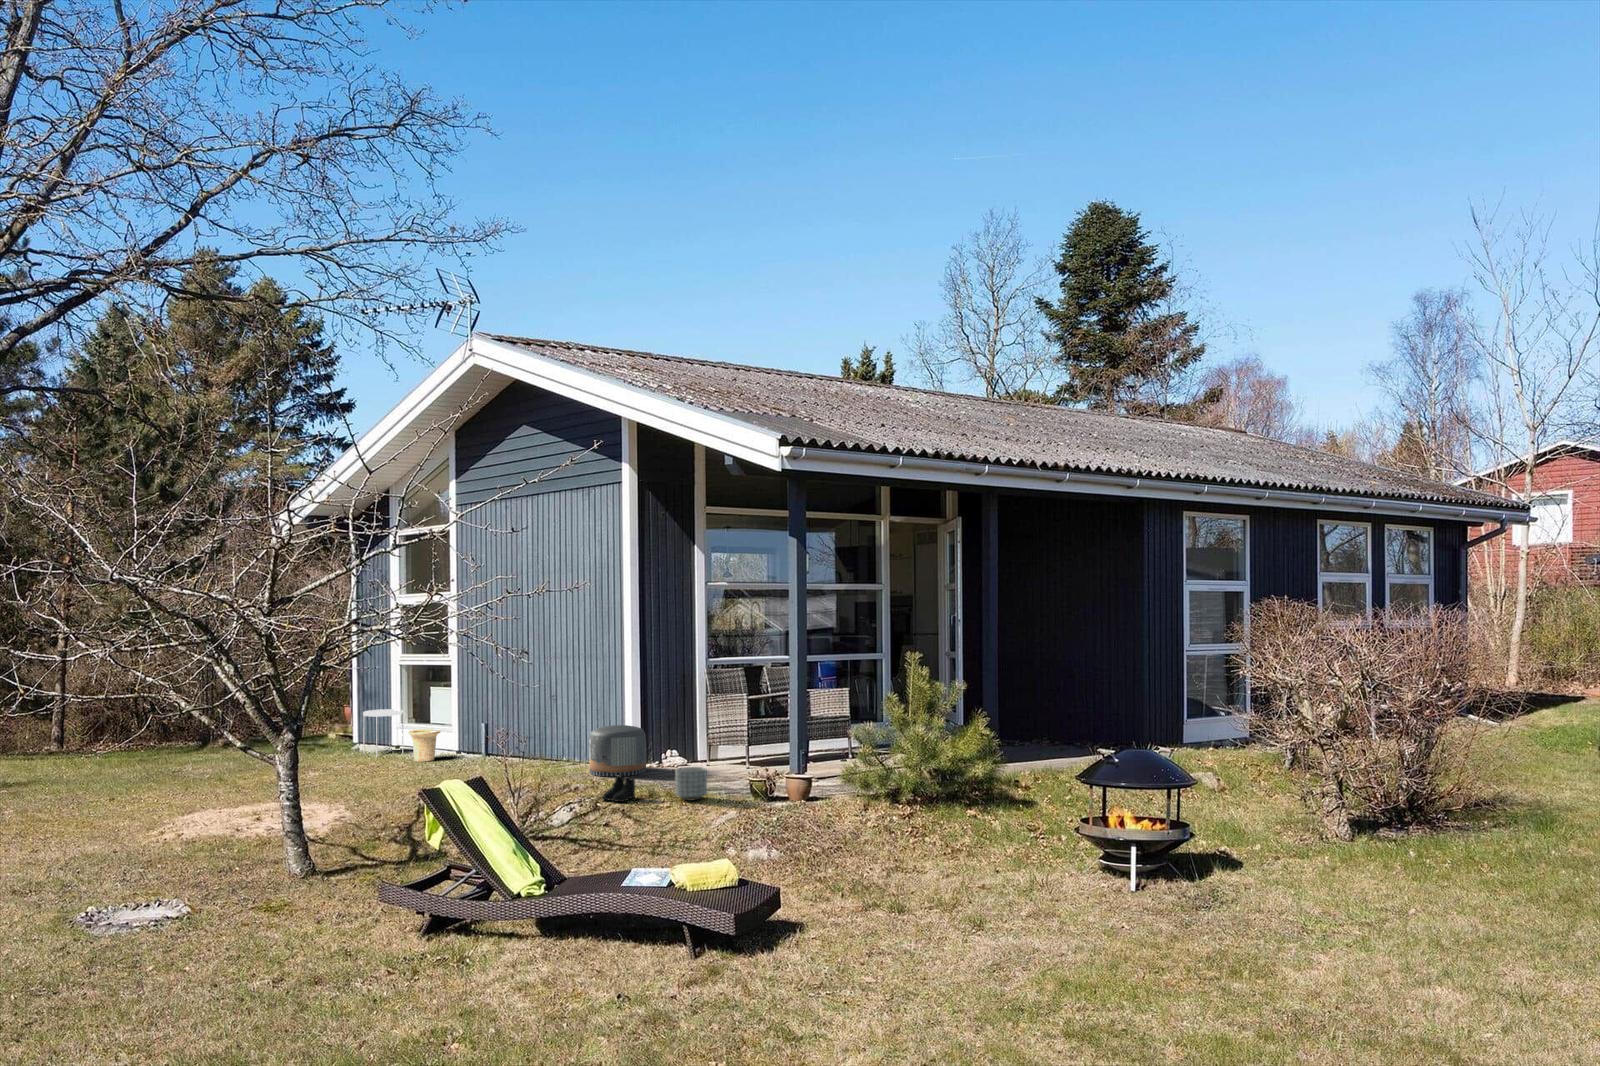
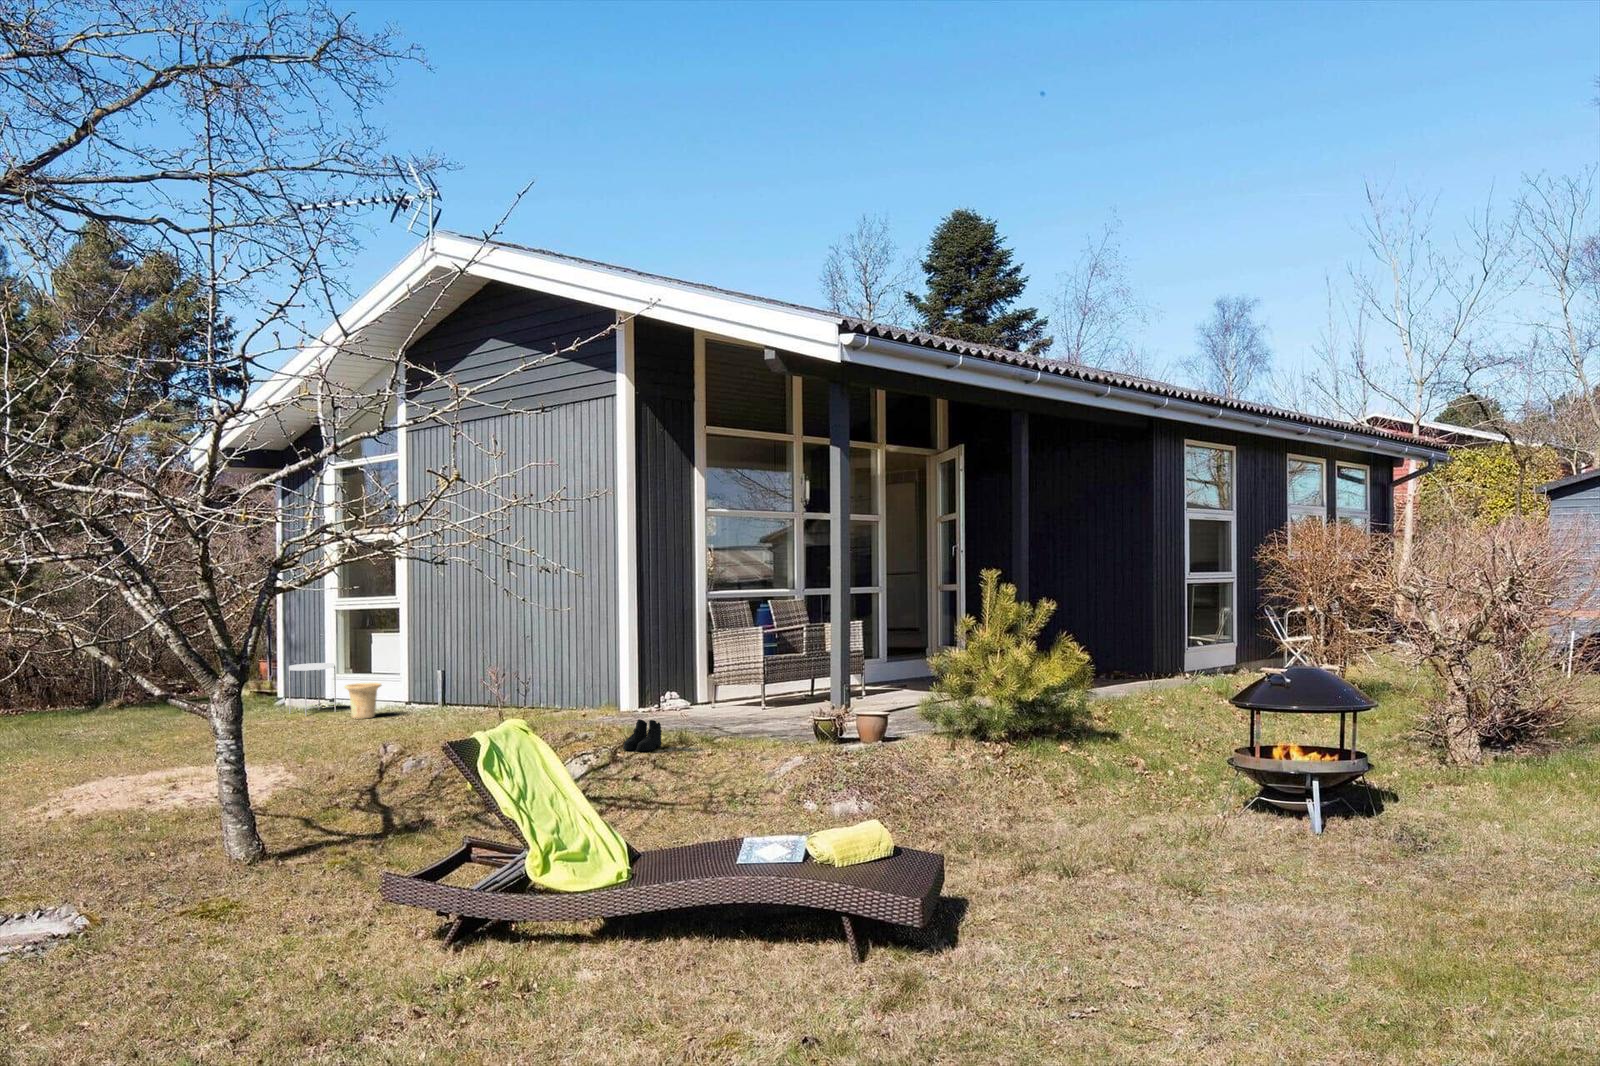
pouf: present [589,725,646,776] -> none [584,665,650,724]
planter: present [675,767,707,801] -> none [711,707,749,747]

